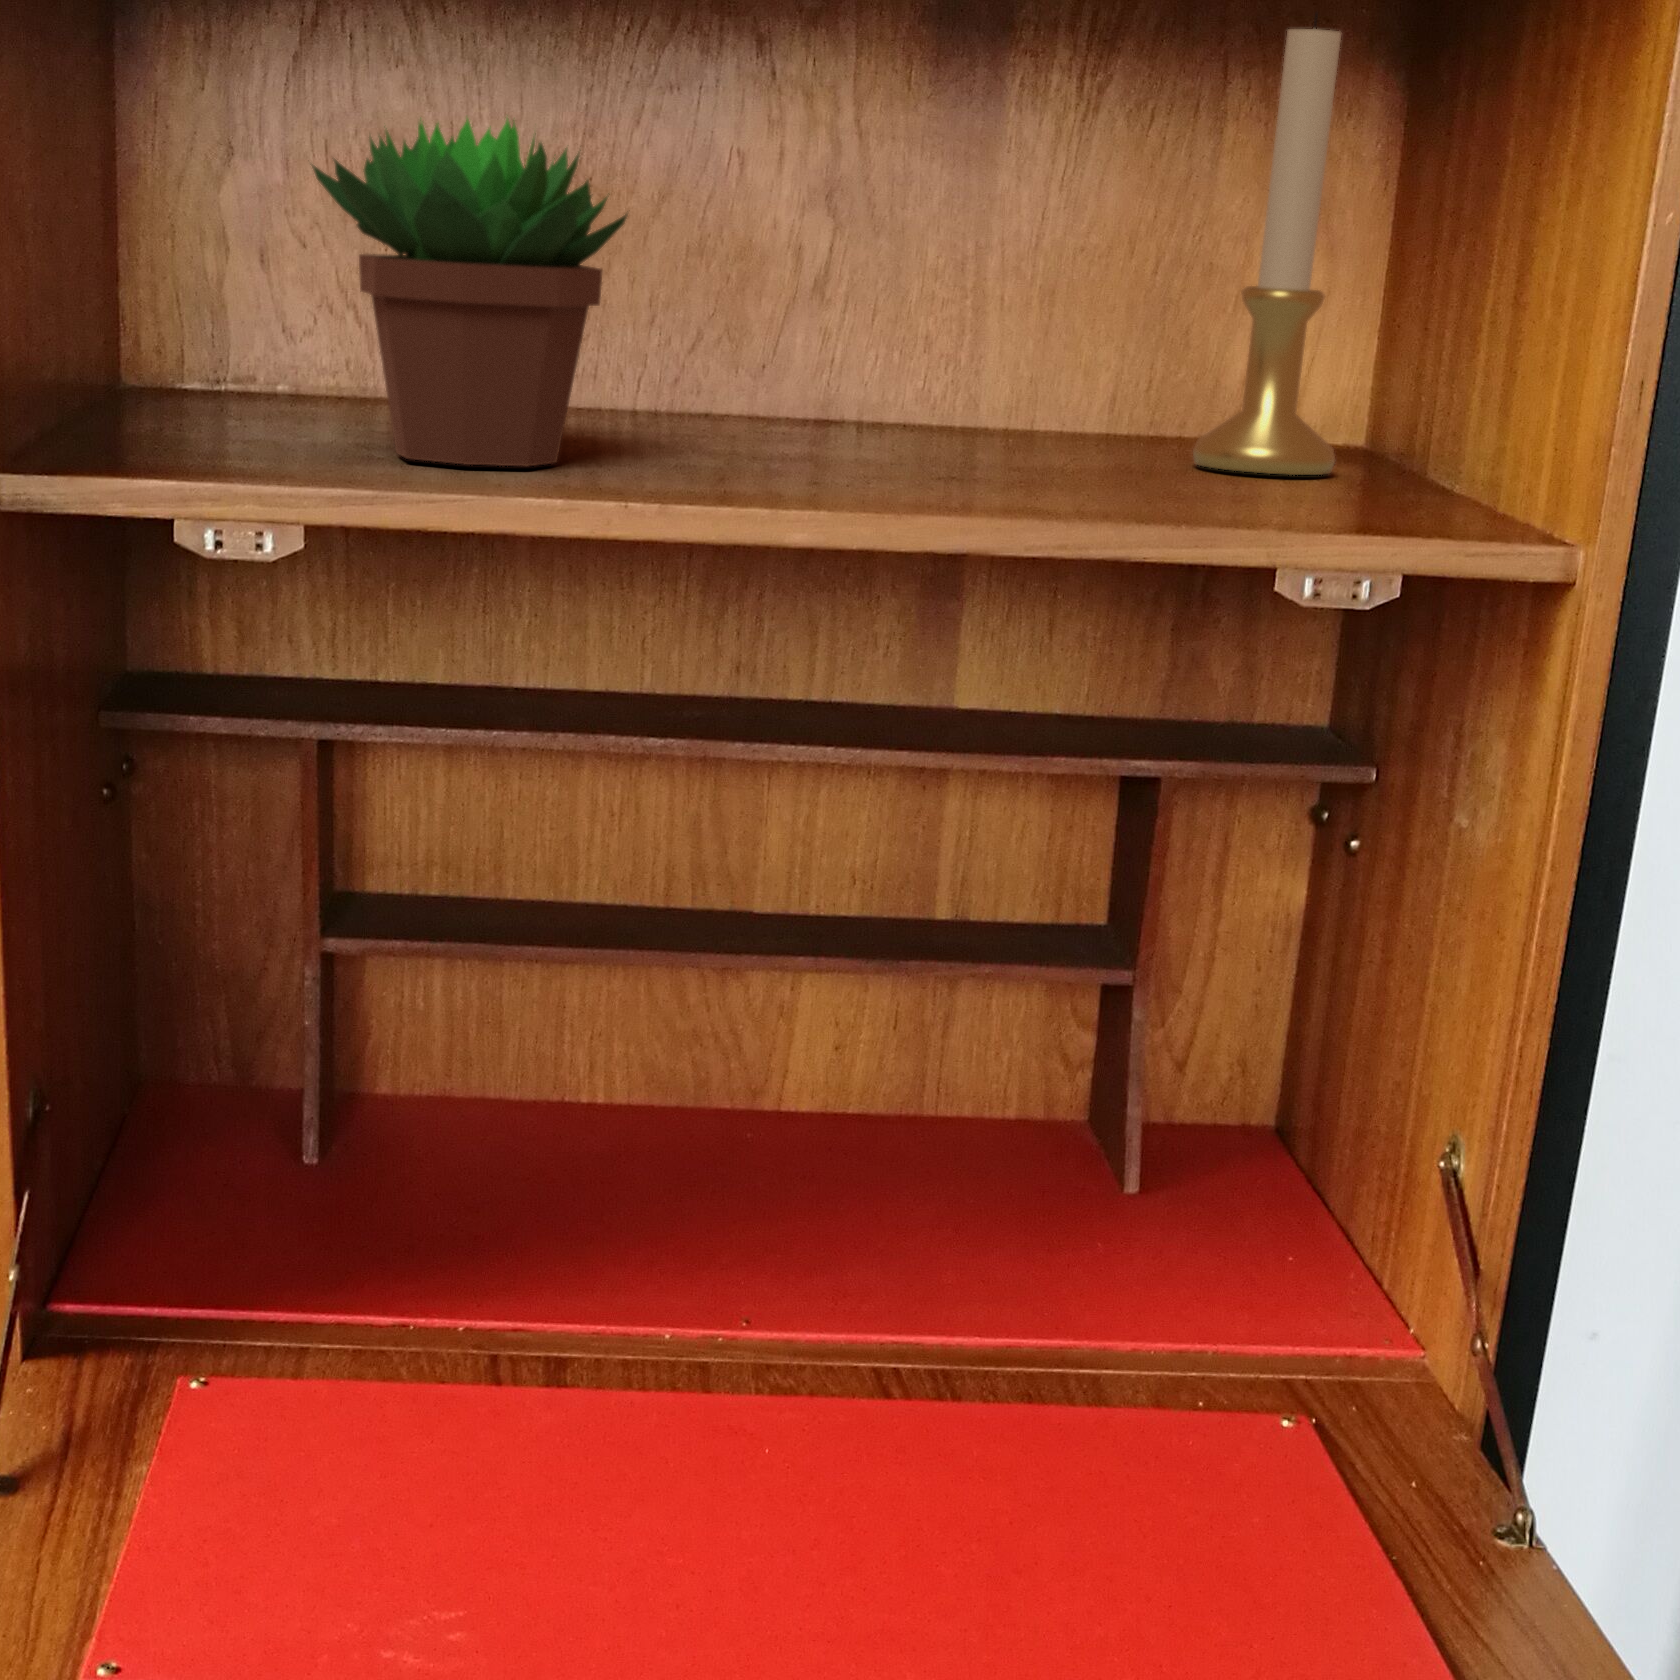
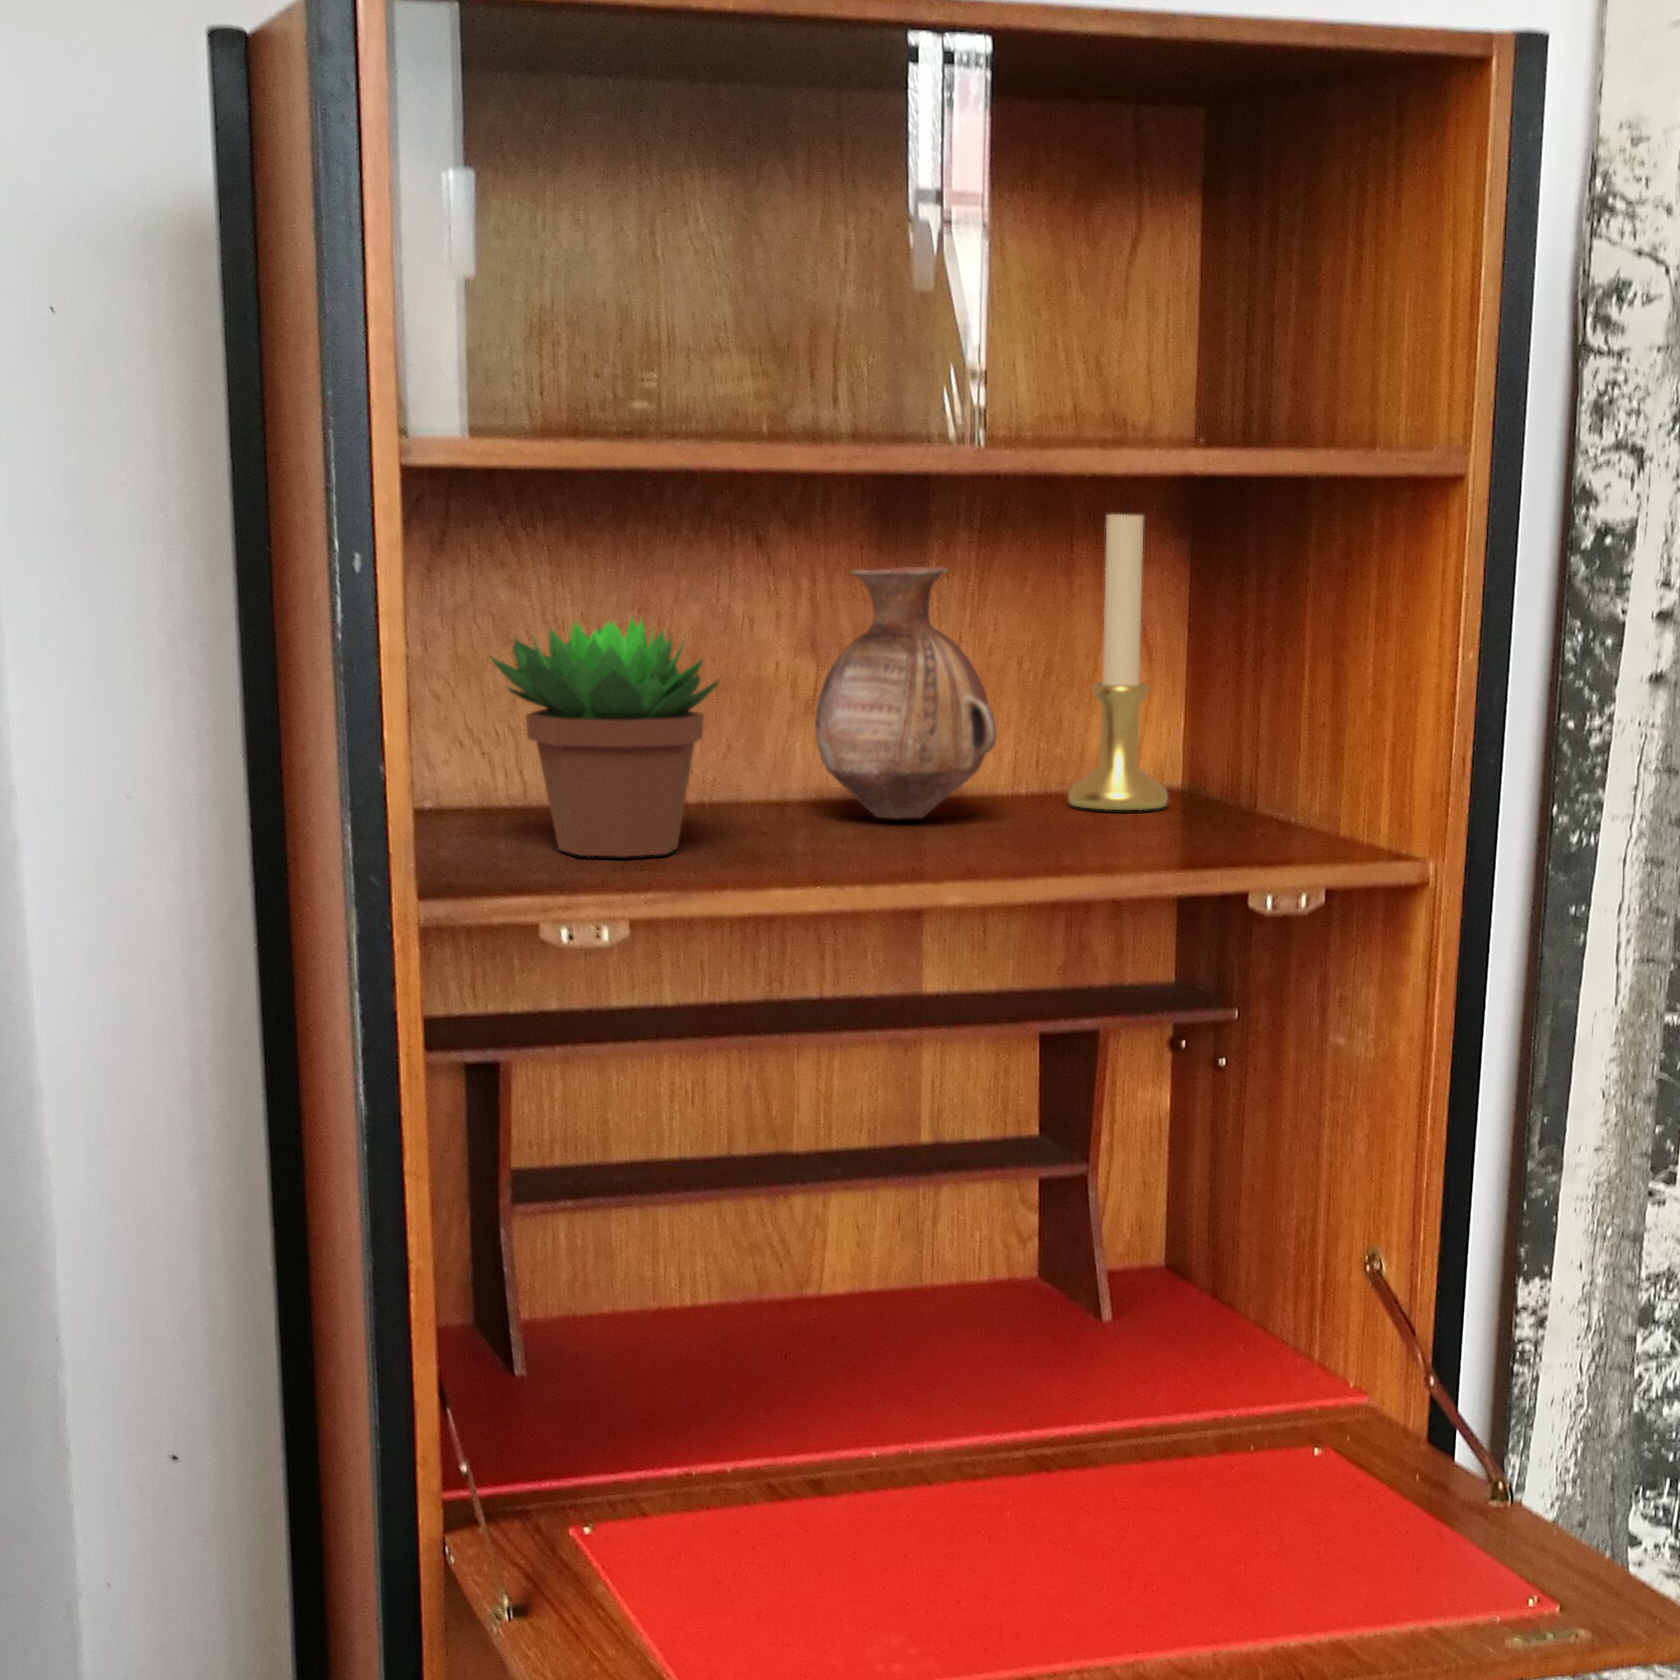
vase: none [816,88,1062,459] -> present [815,567,997,818]

